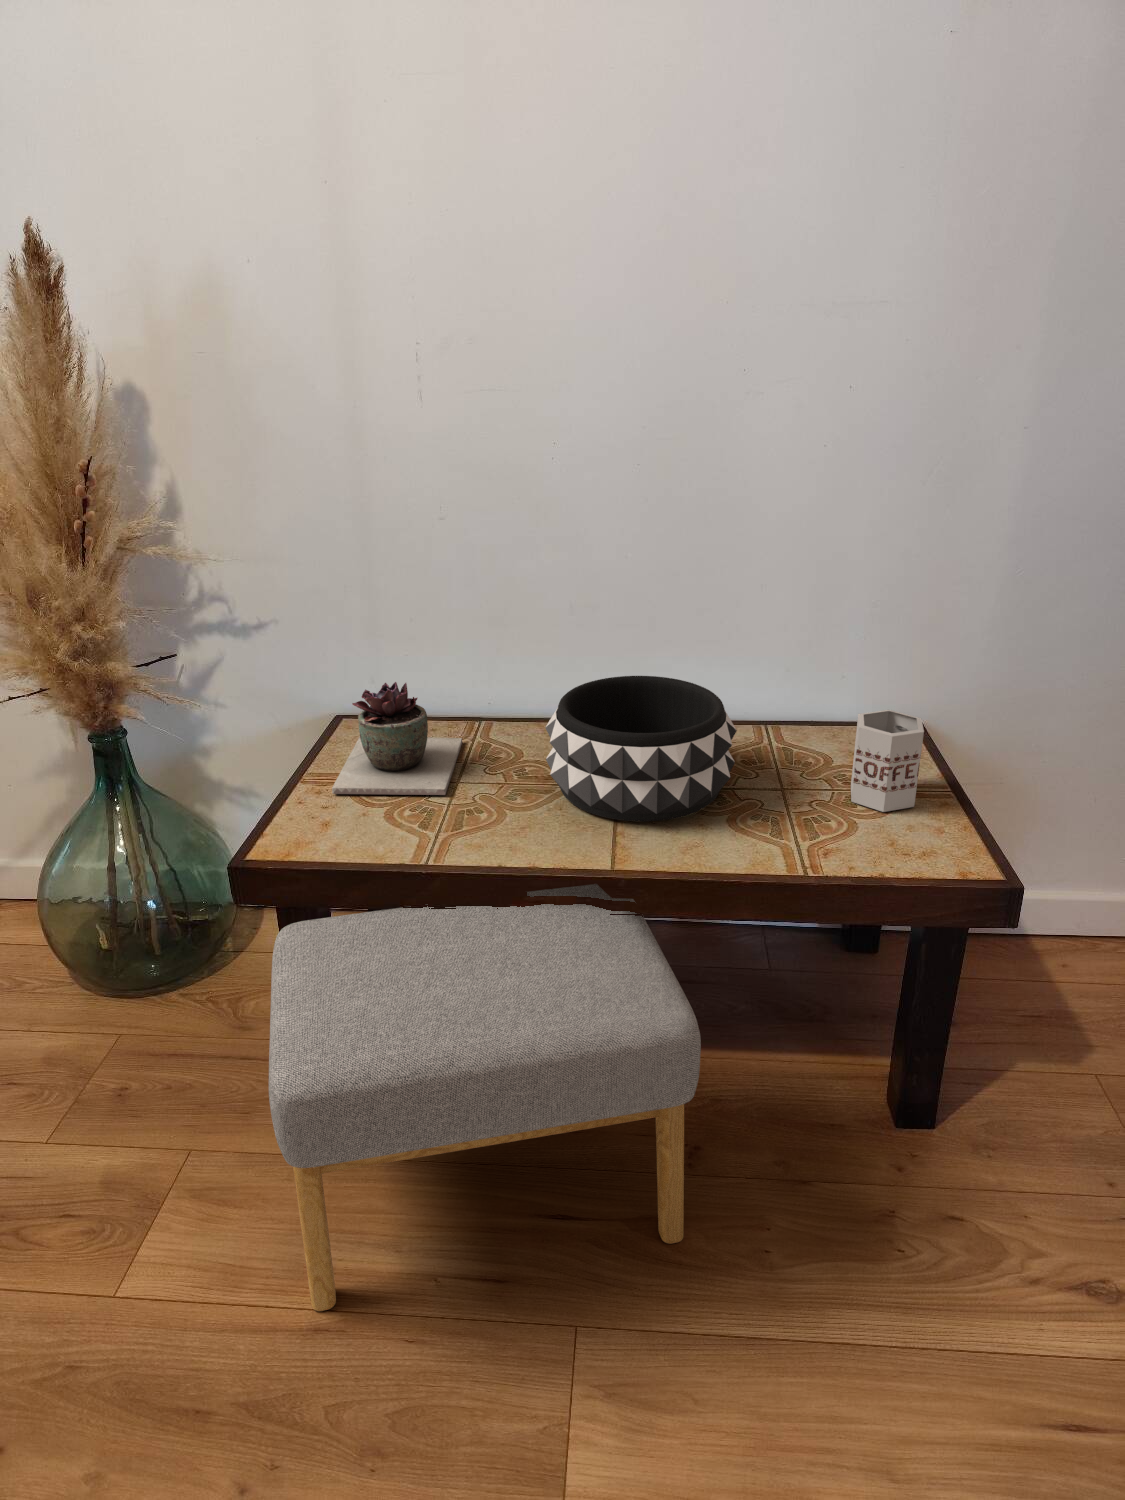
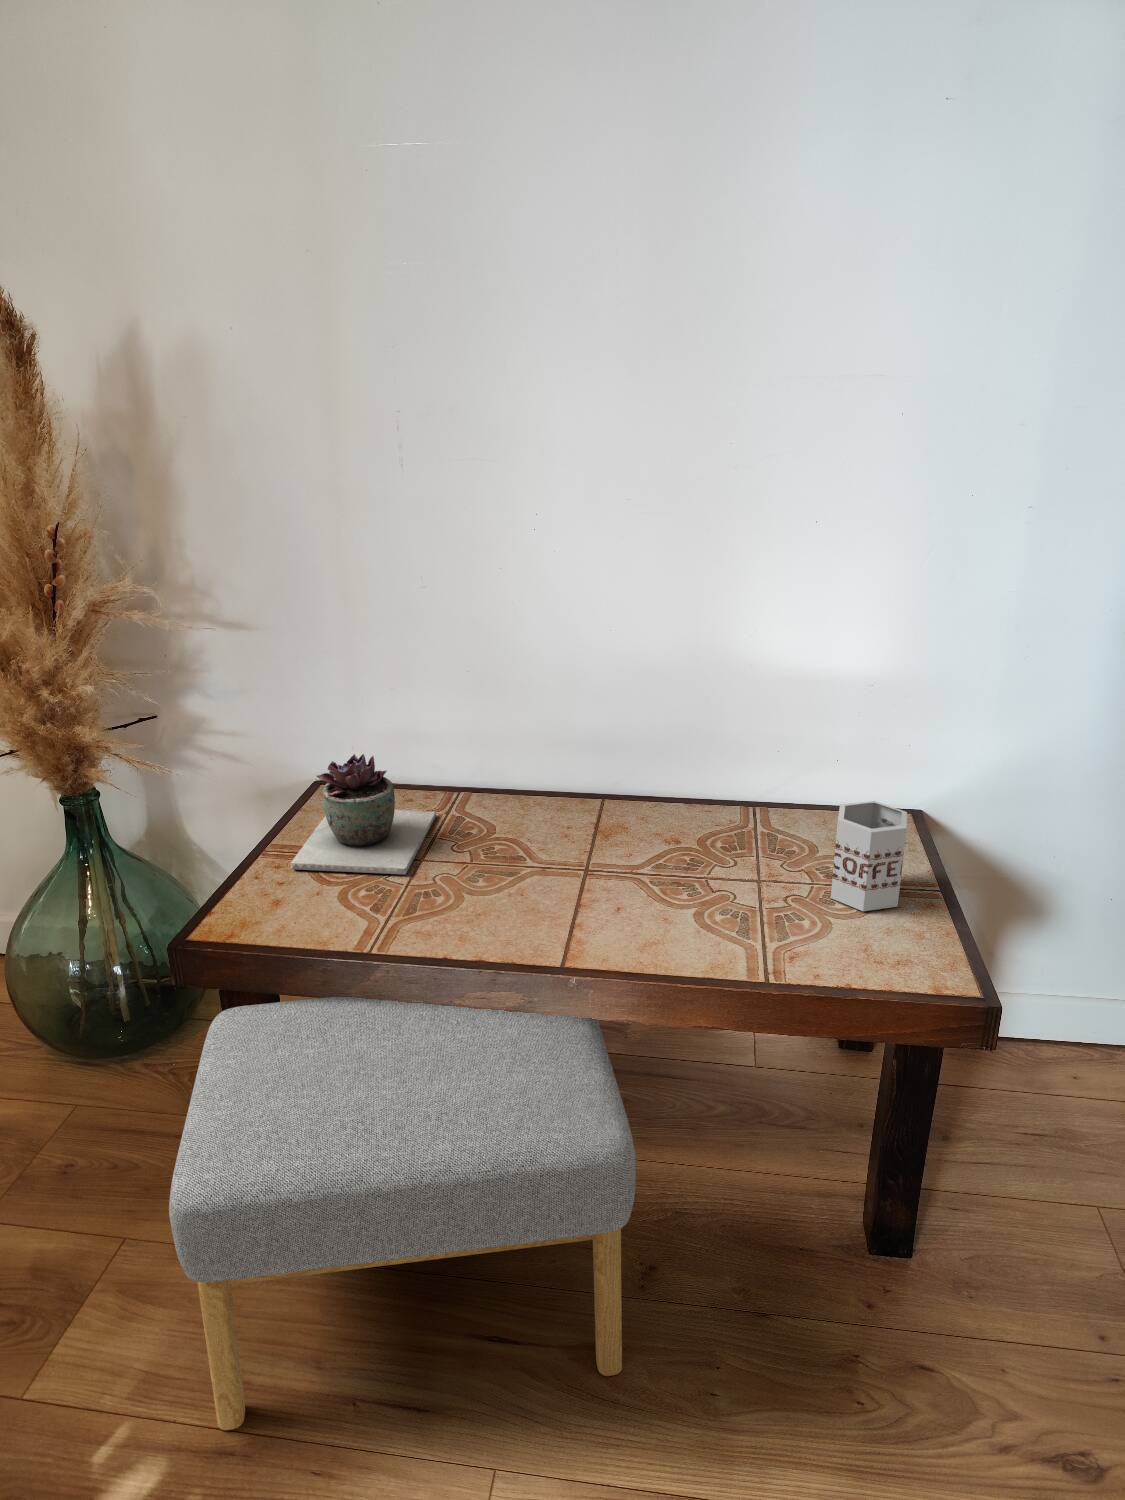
decorative bowl: present [545,676,737,821] -> none [511,755,711,913]

